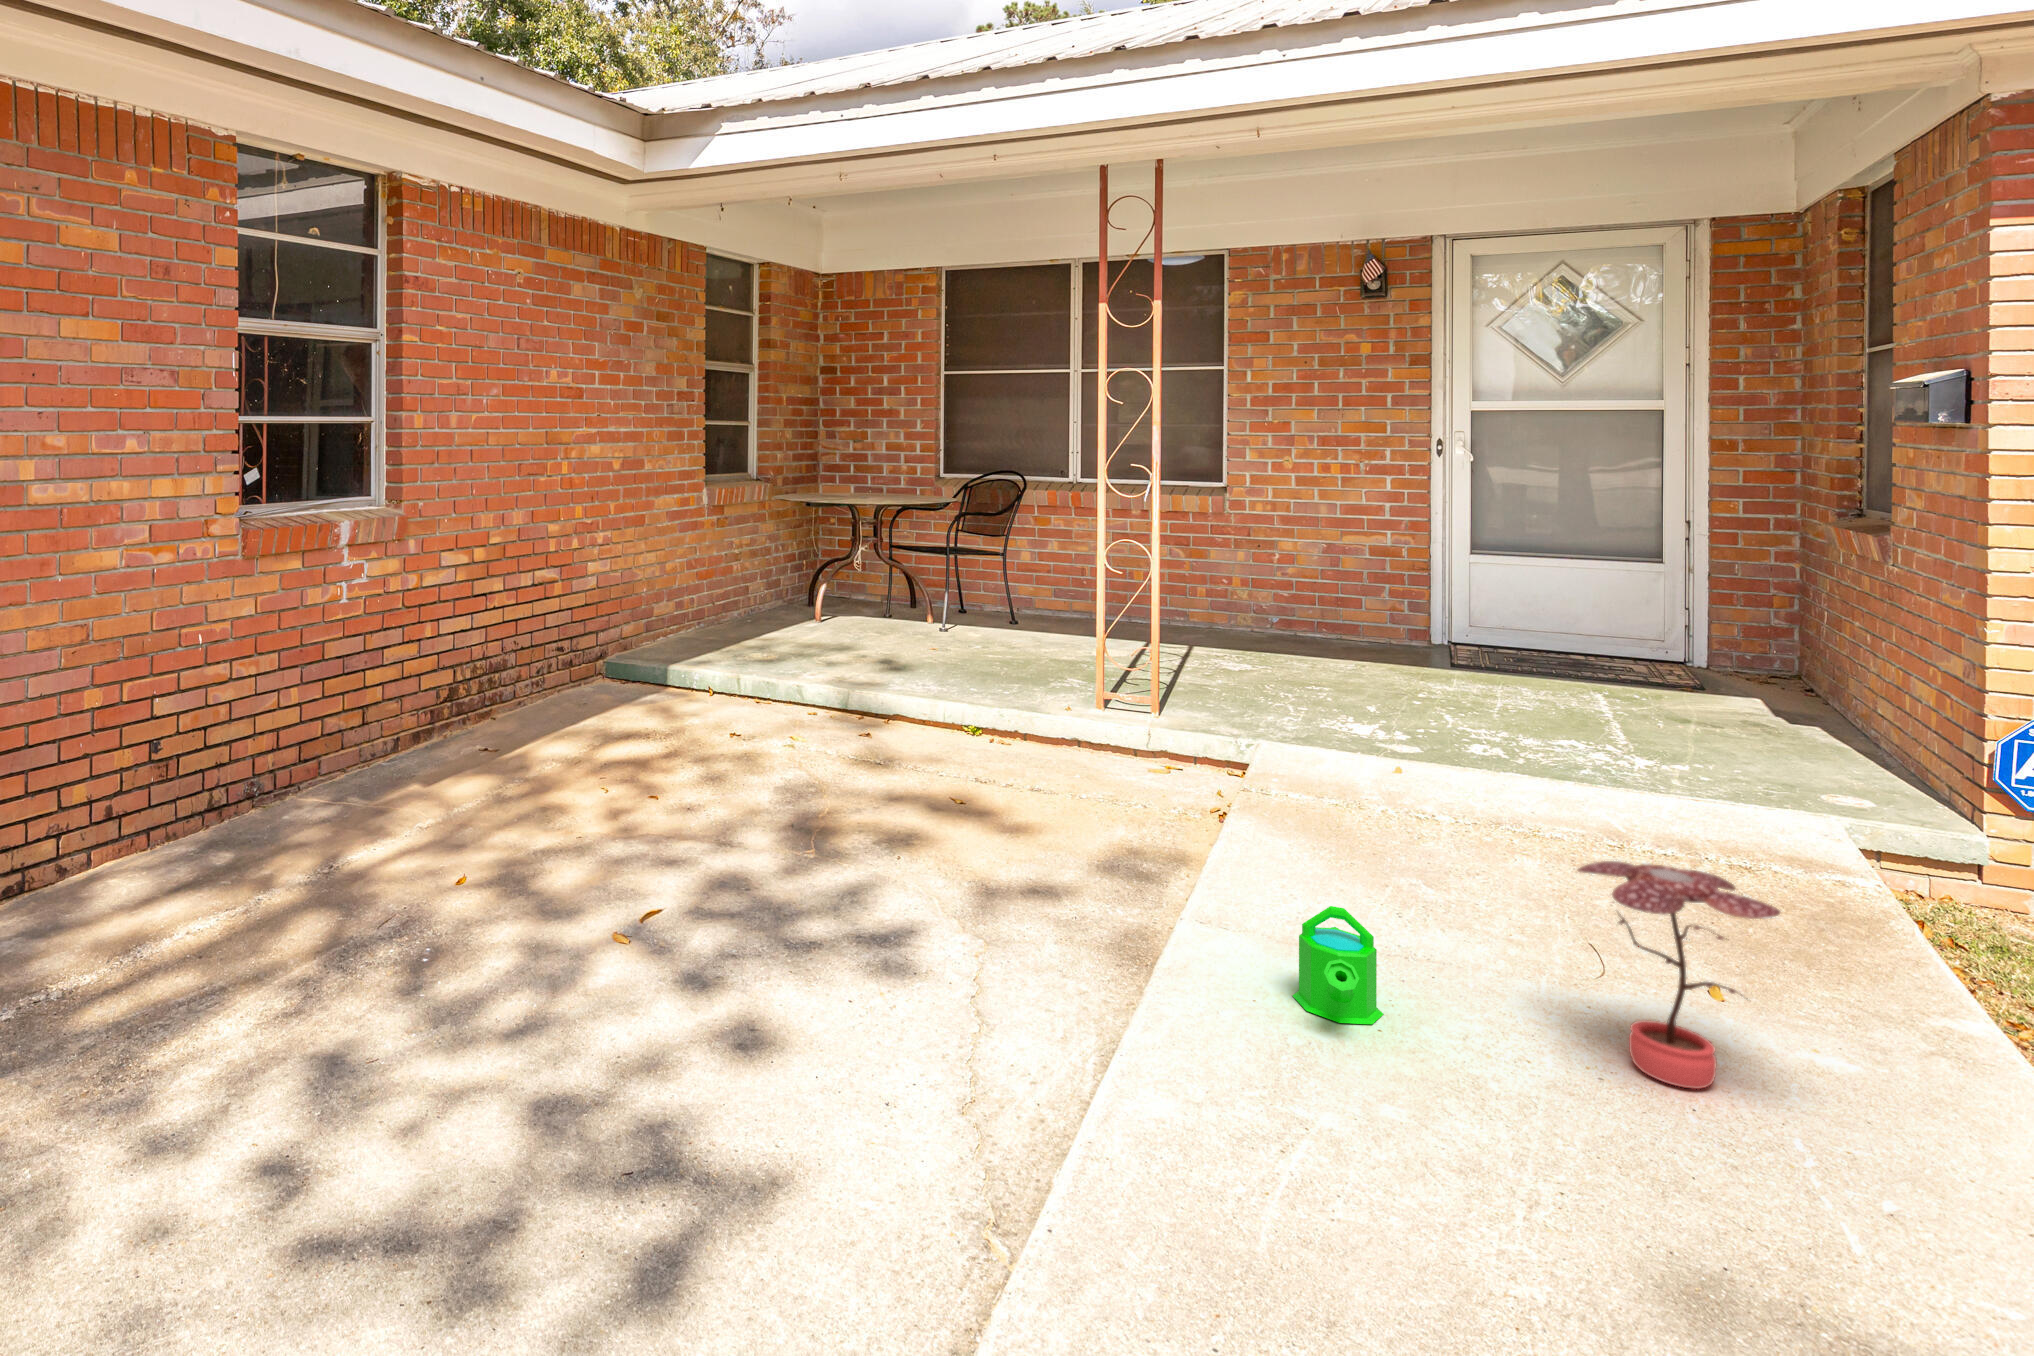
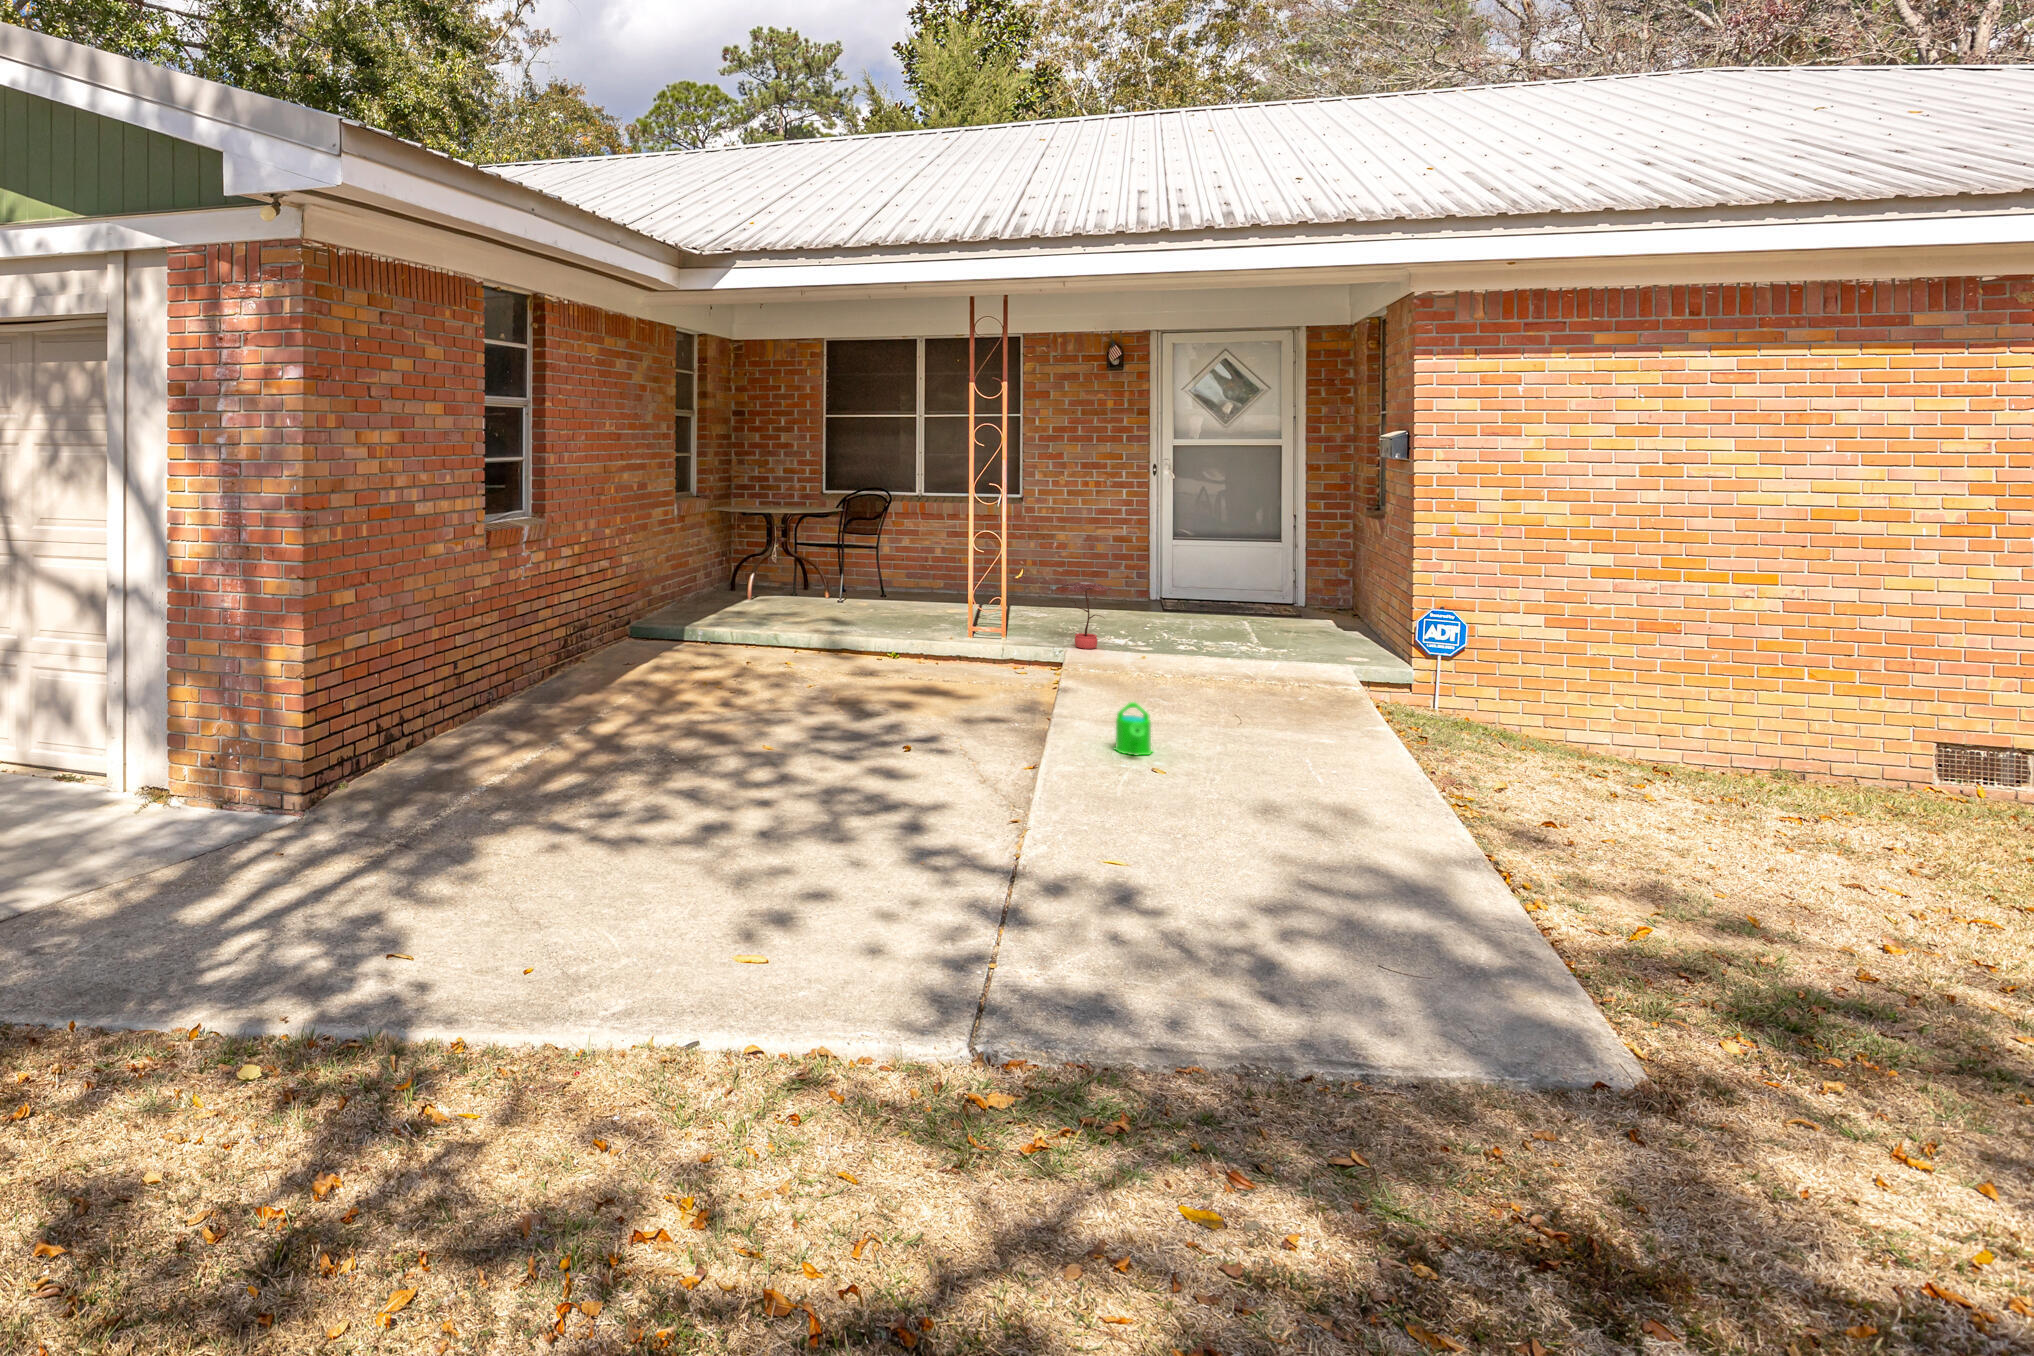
potted plant: present [1578,861,1780,1089] -> present [1061,582,1112,649]

